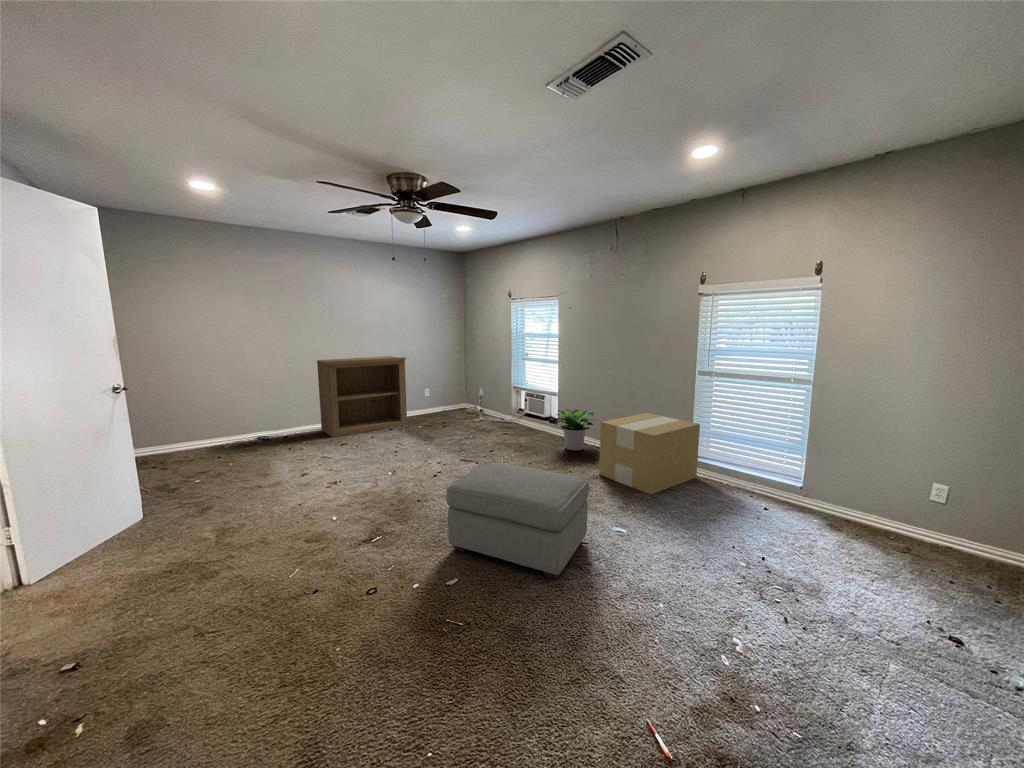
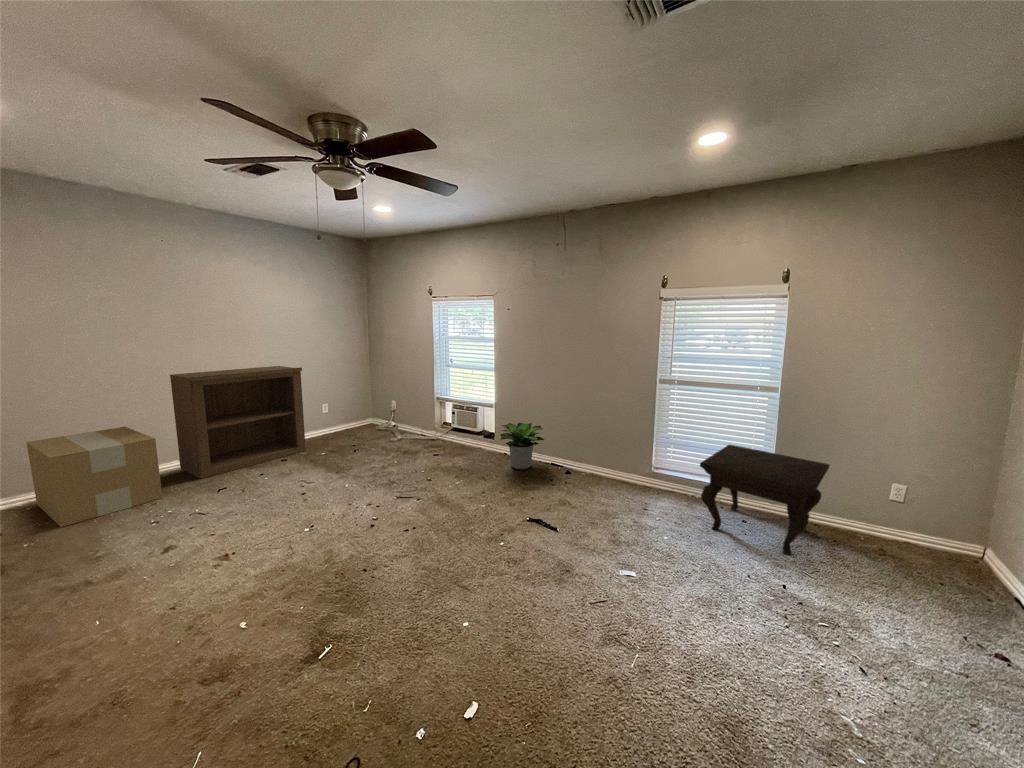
cardboard box: present [599,413,700,495] -> present [26,427,162,527]
side table: none [712,436,859,540] -> present [700,445,829,555]
ottoman: present [446,462,589,579] -> none [438,510,617,670]

